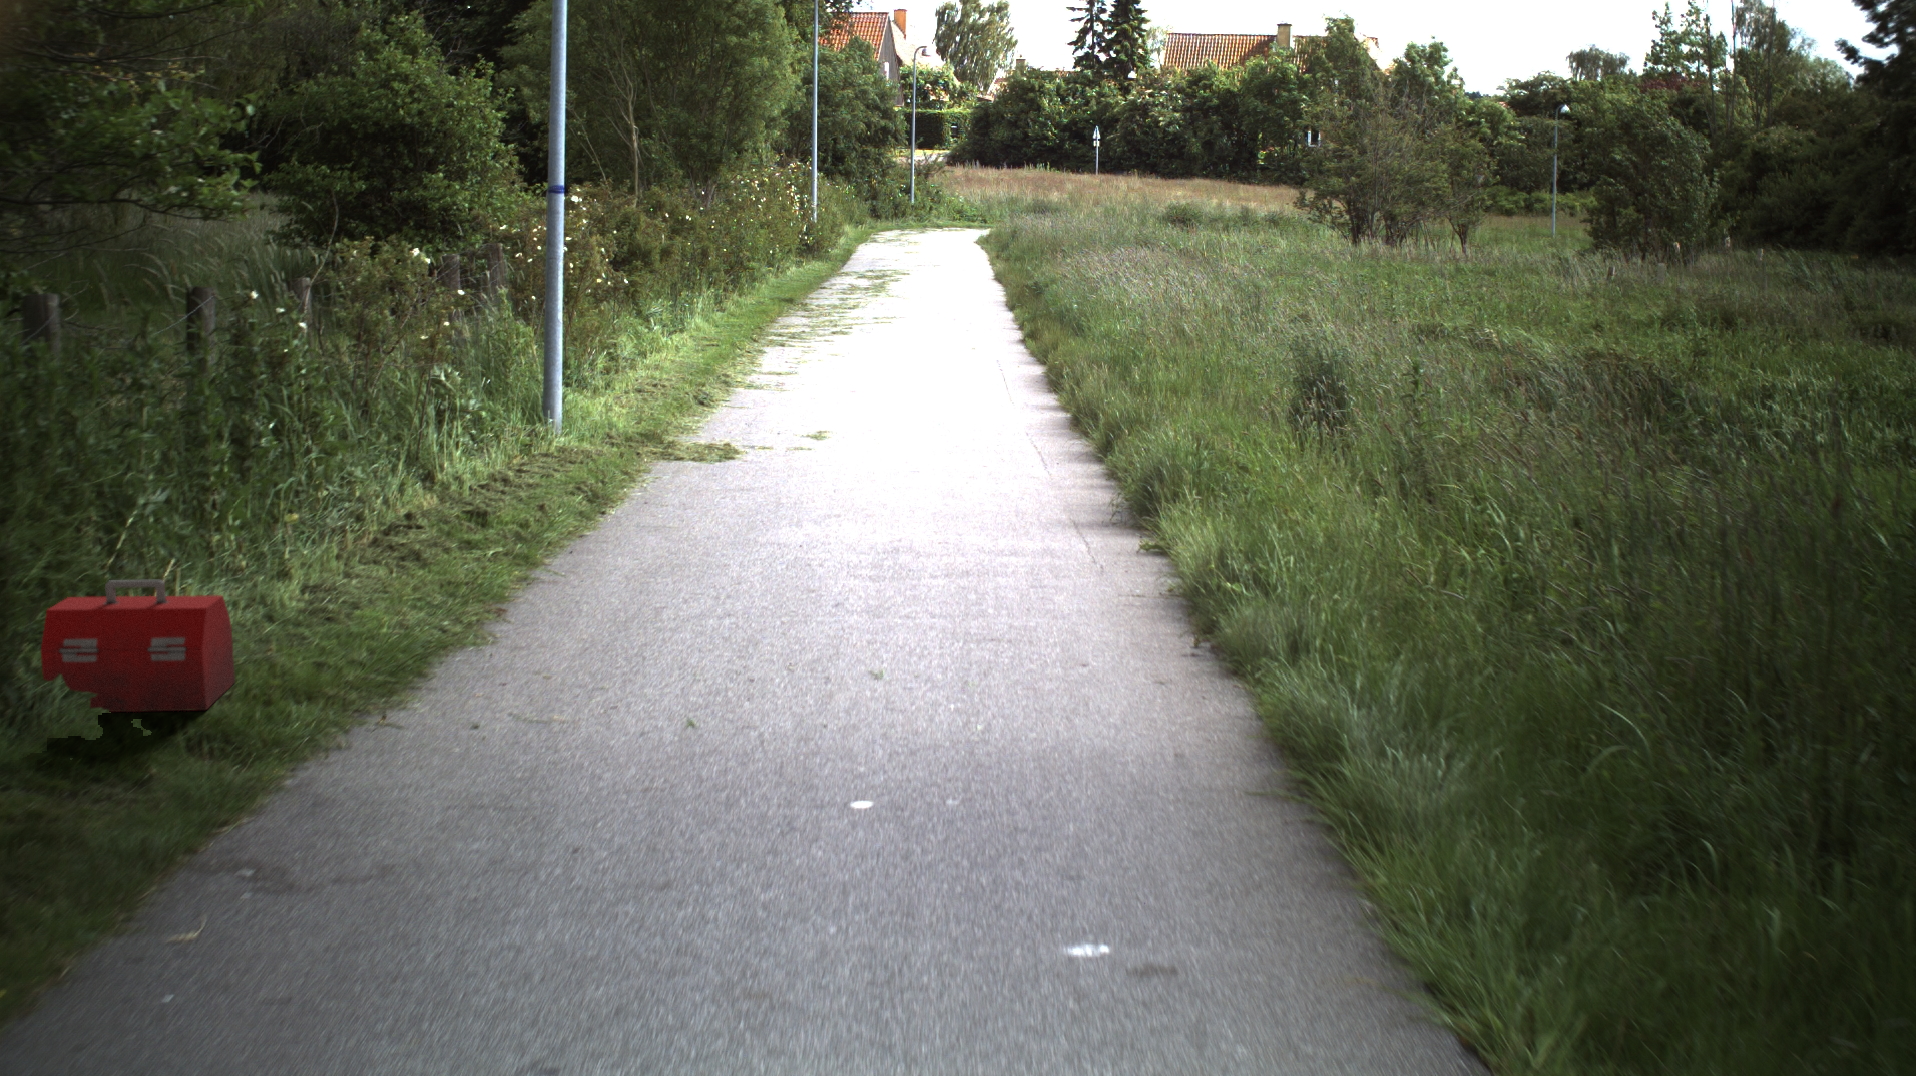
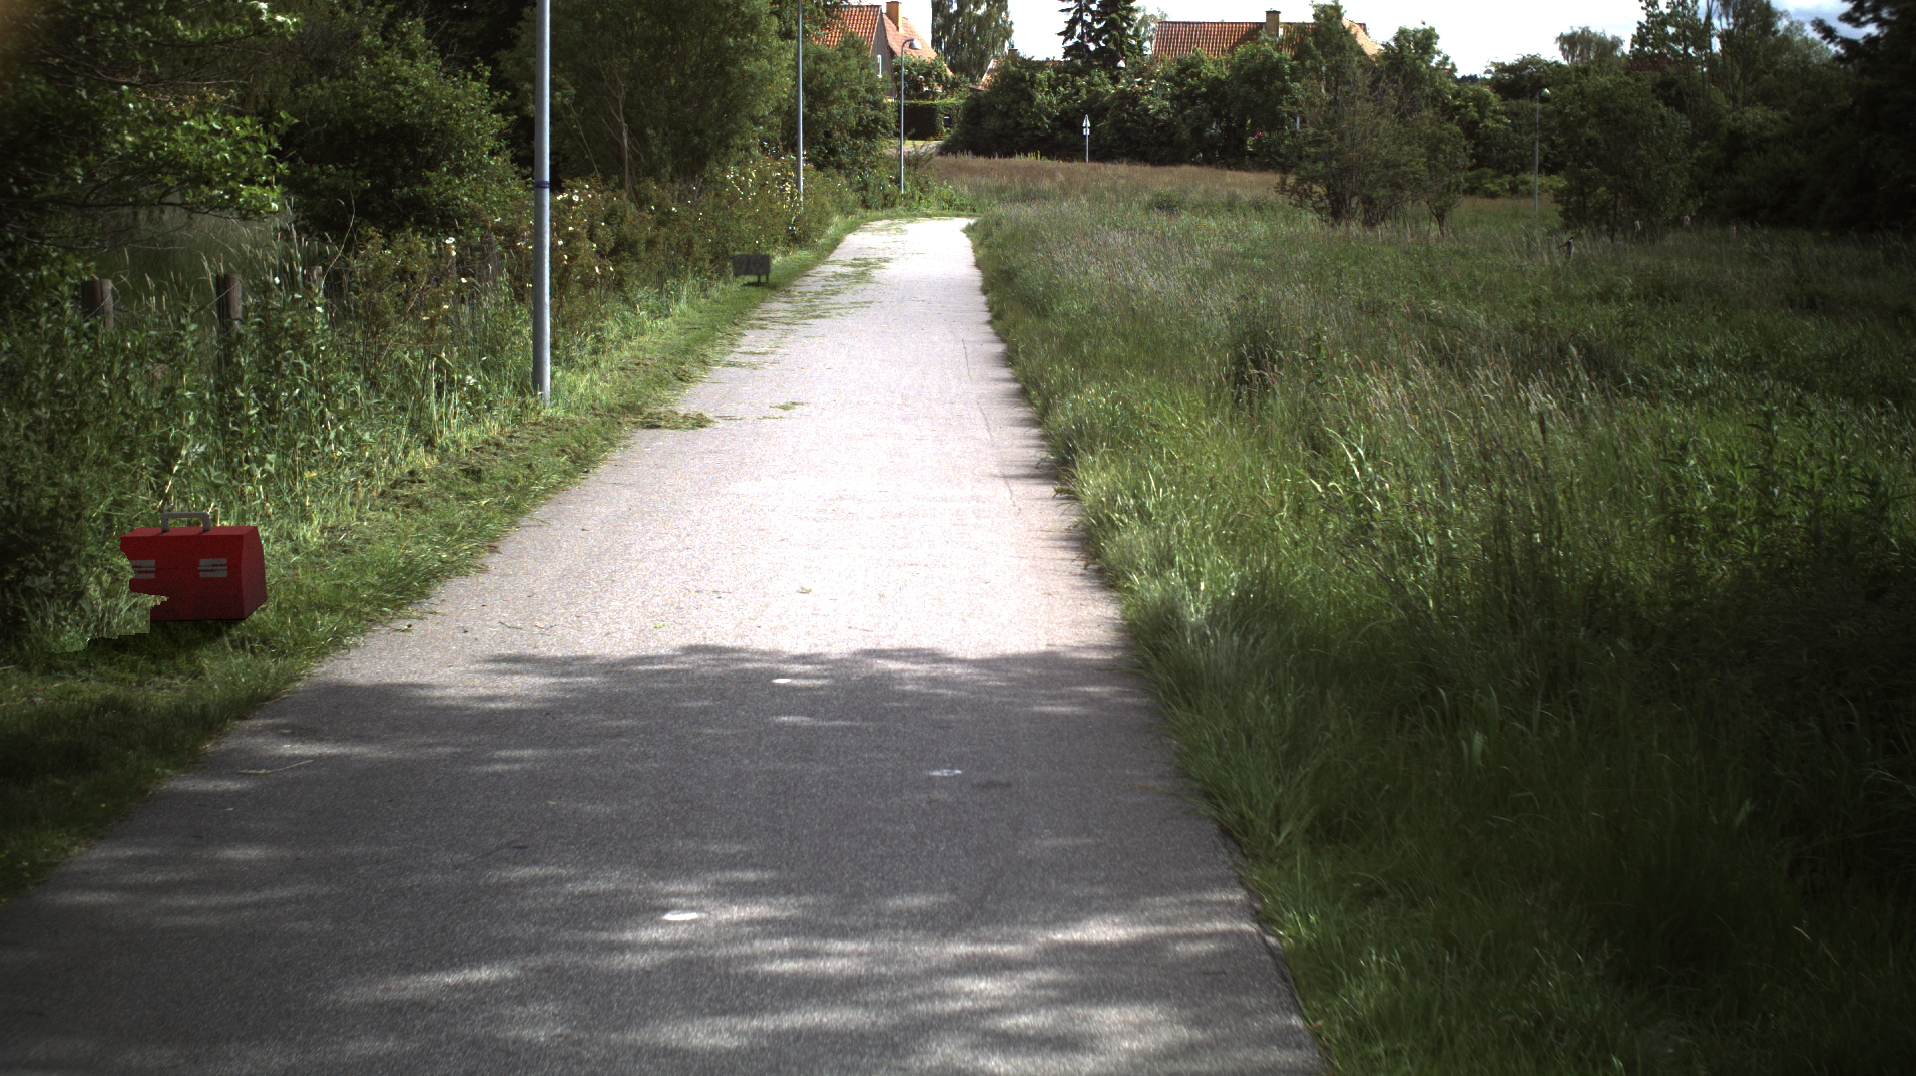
bench: none [746,265,786,299] -> present [732,254,771,285]

